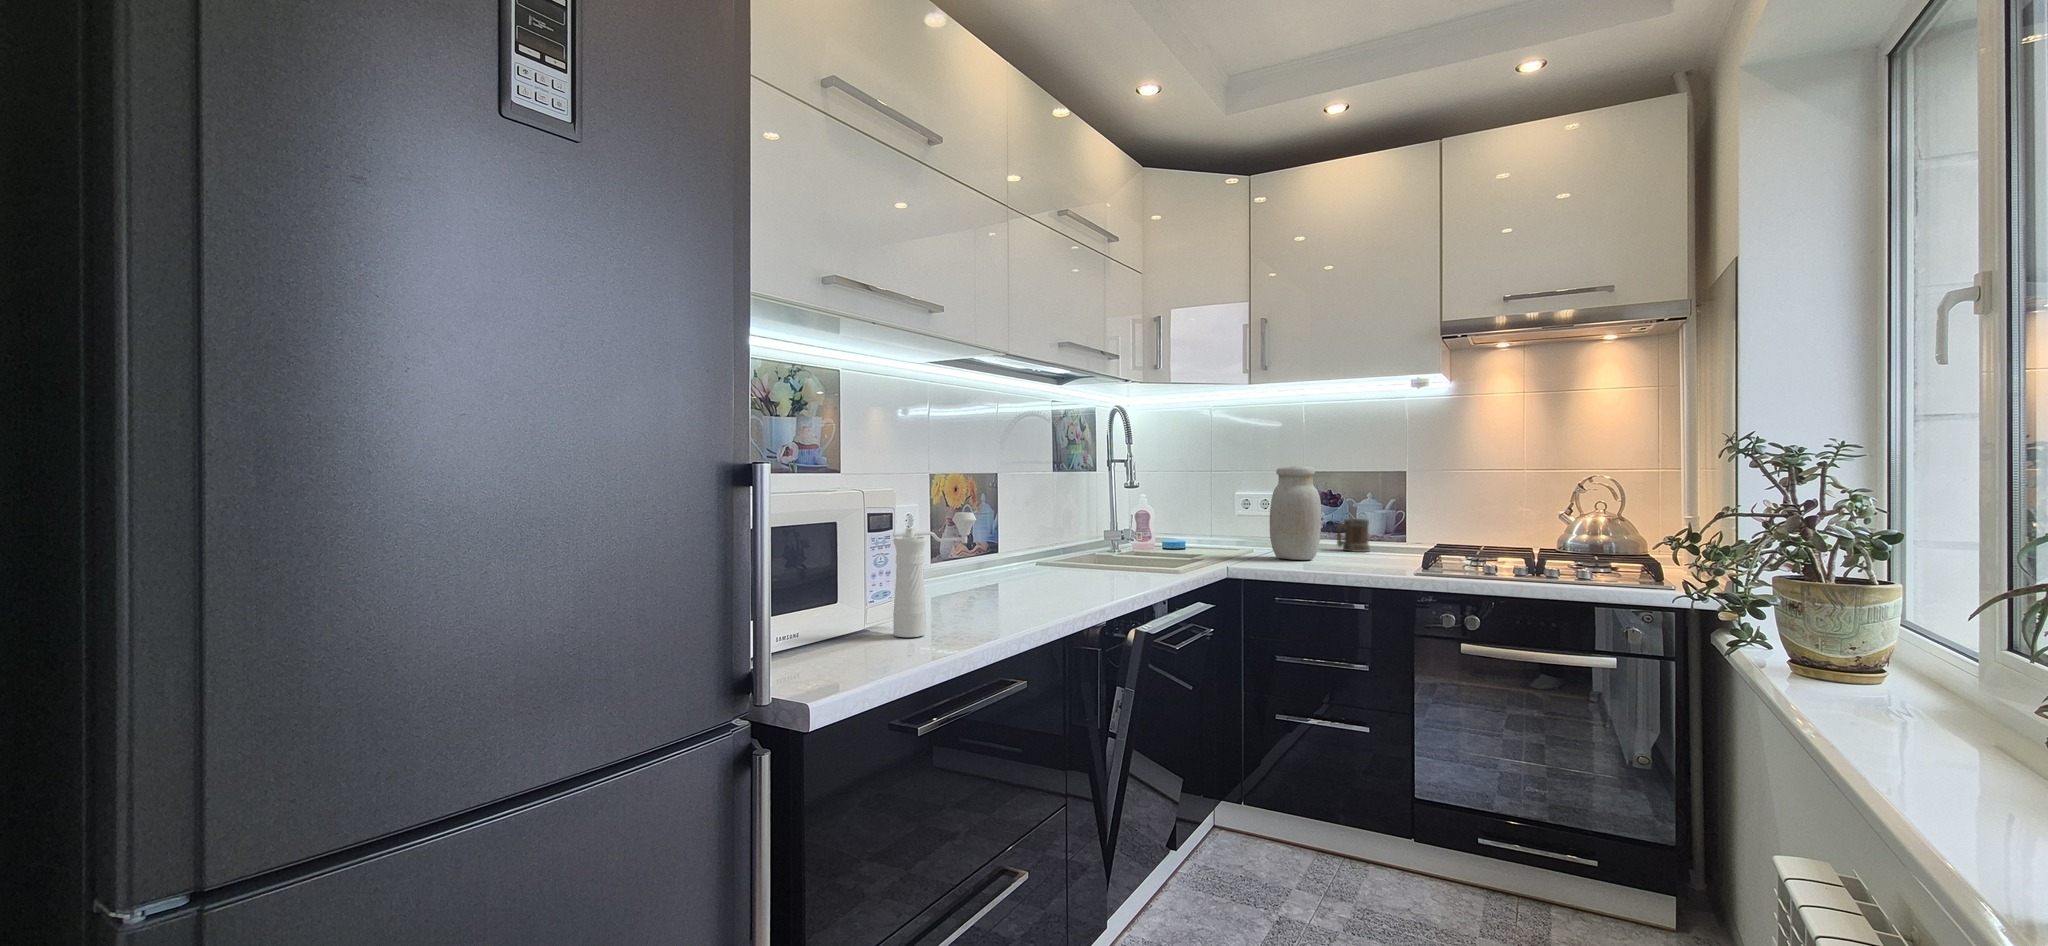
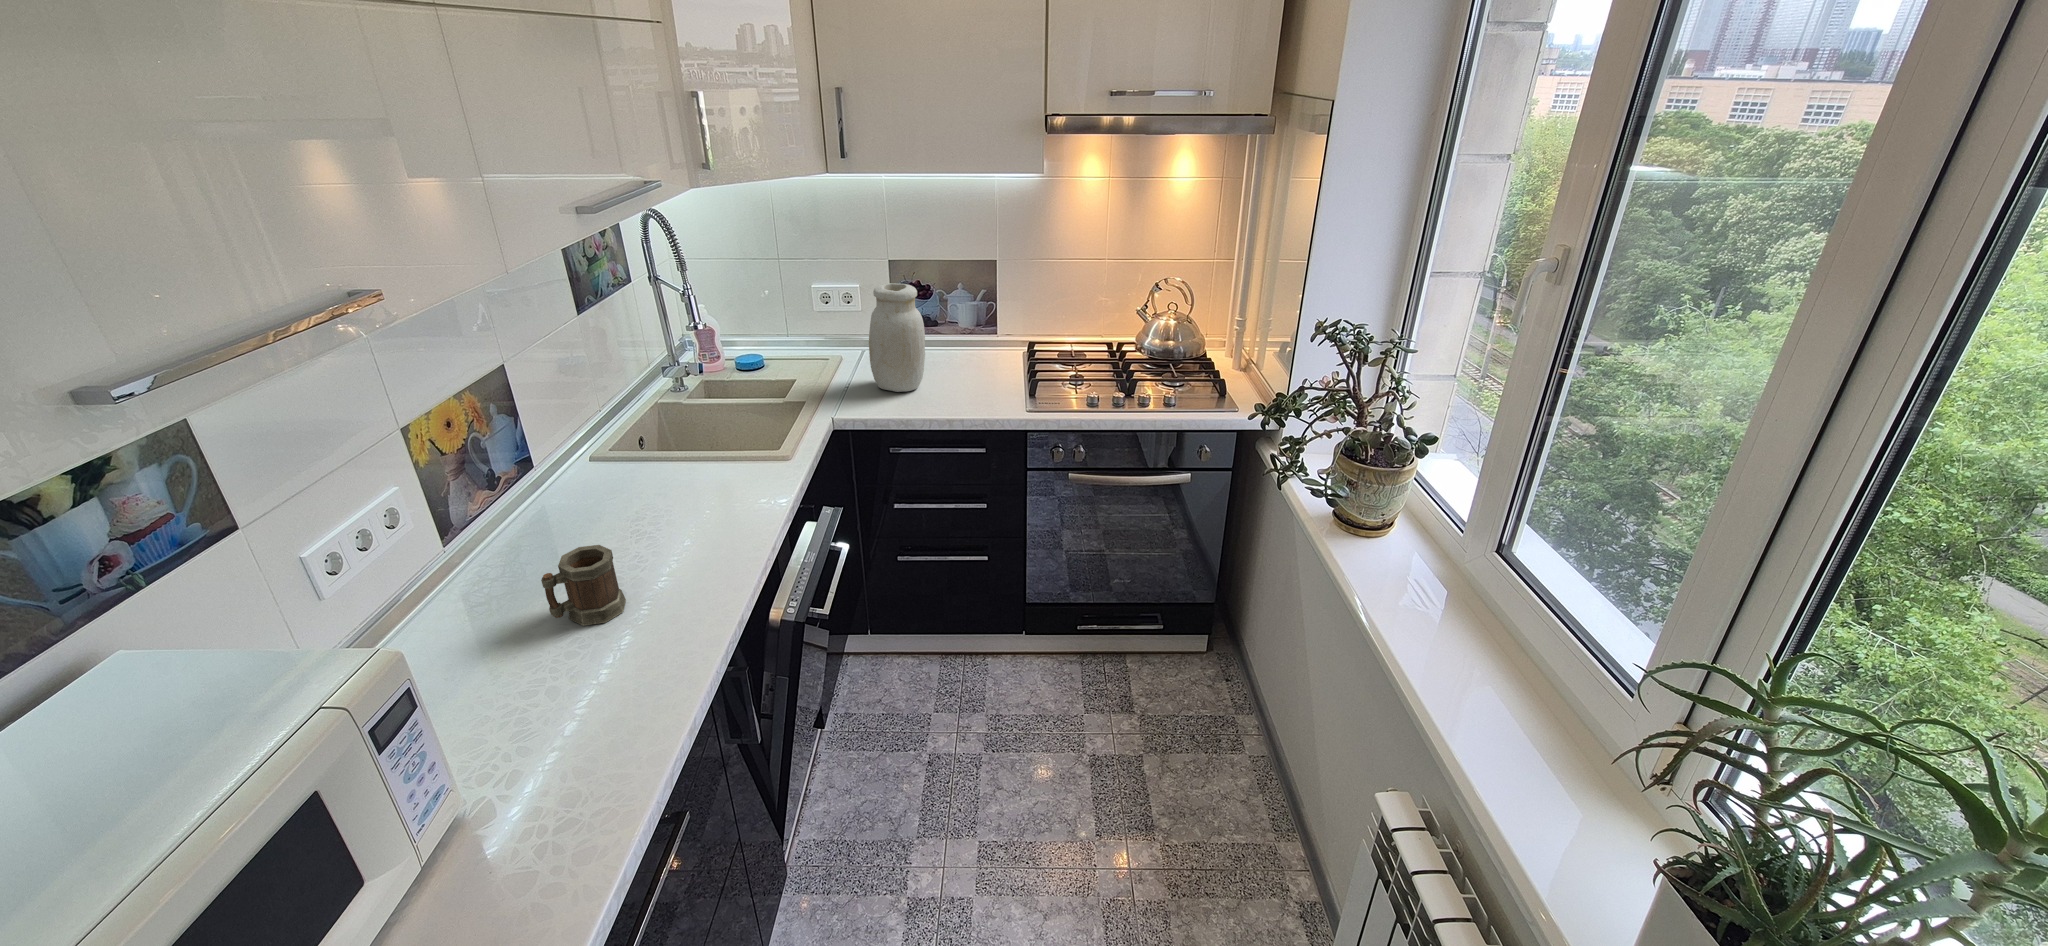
pepper mill: present [893,512,976,637] -> none [434,662,568,886]
mug: present [1337,519,1370,552] -> present [541,545,626,626]

